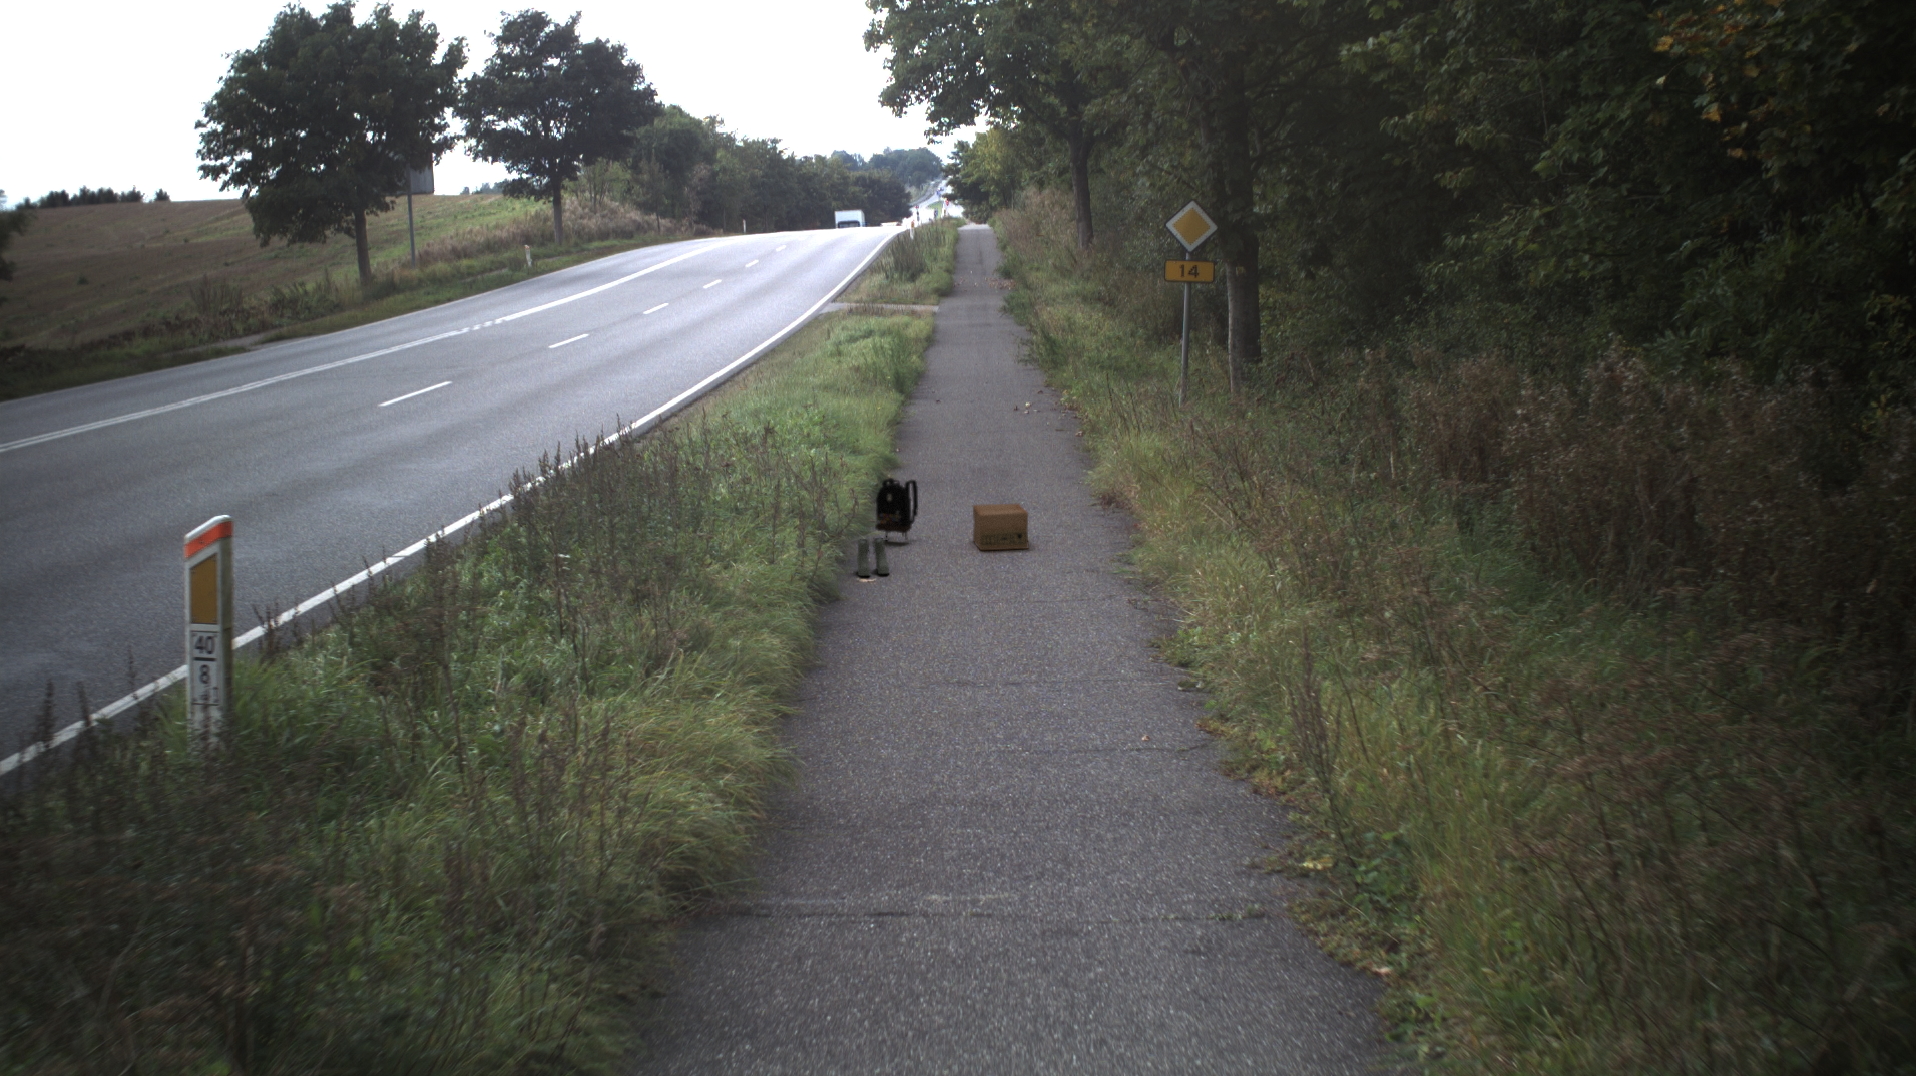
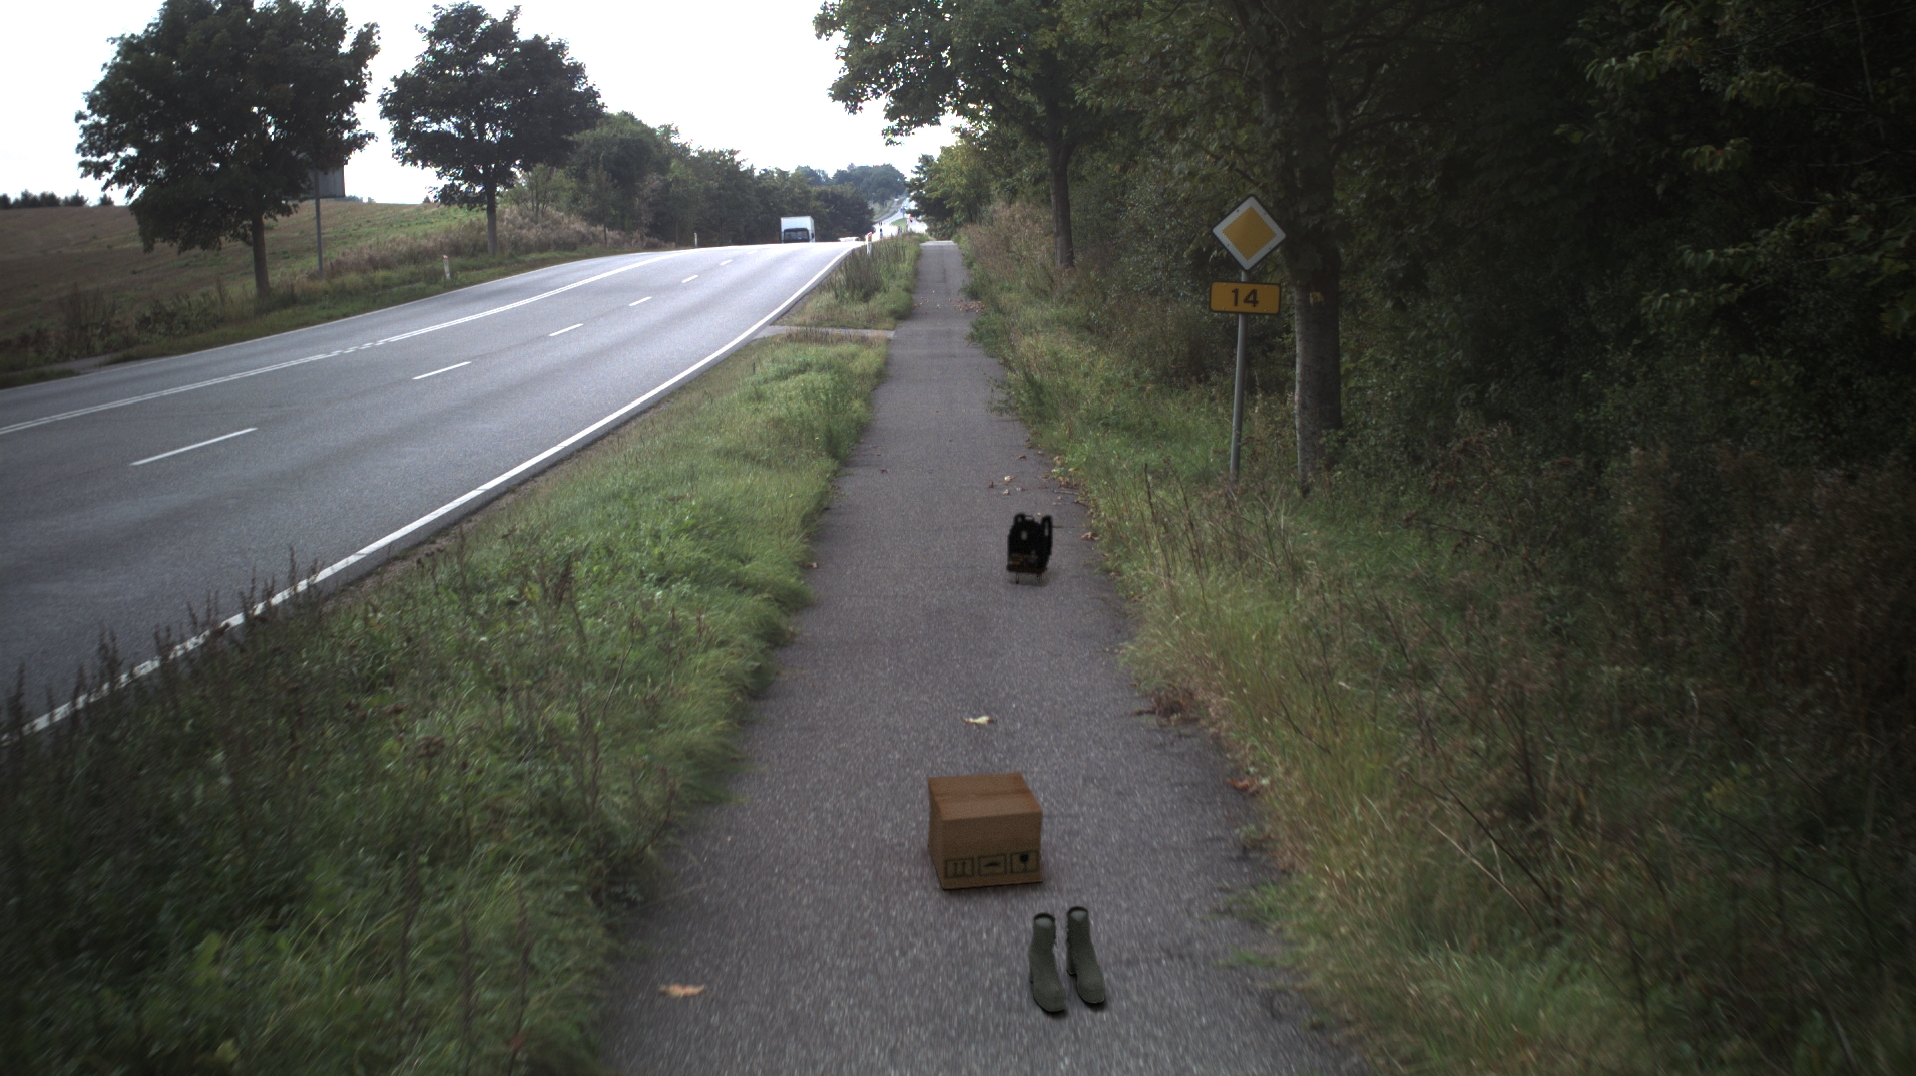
backpack: present [875,478,918,540] -> present [1006,513,1053,582]
boots: present [857,538,889,576] -> present [1028,906,1105,1012]

